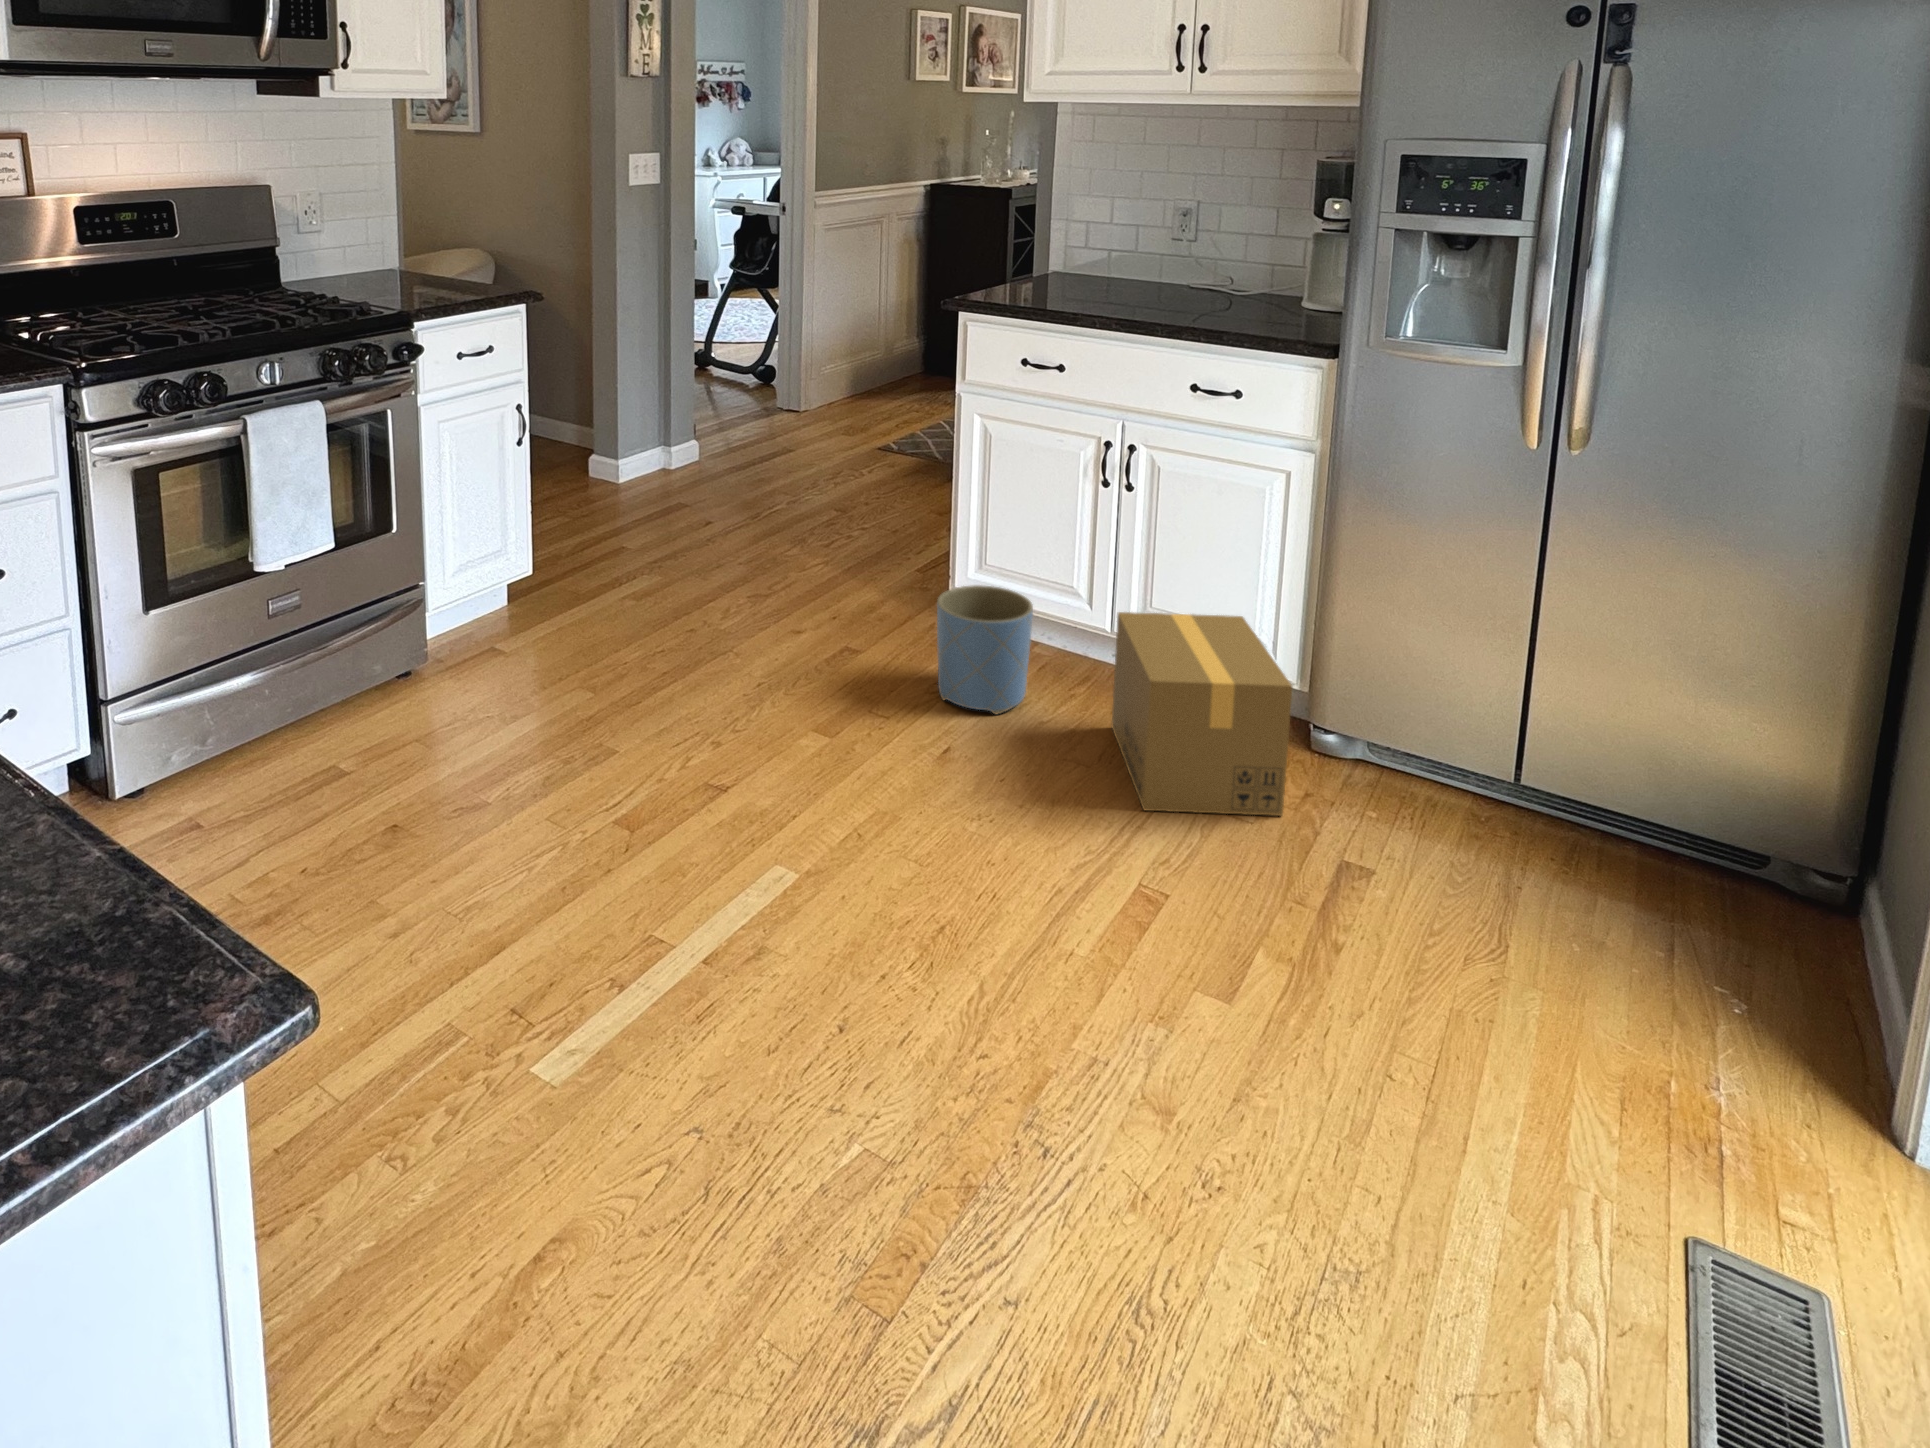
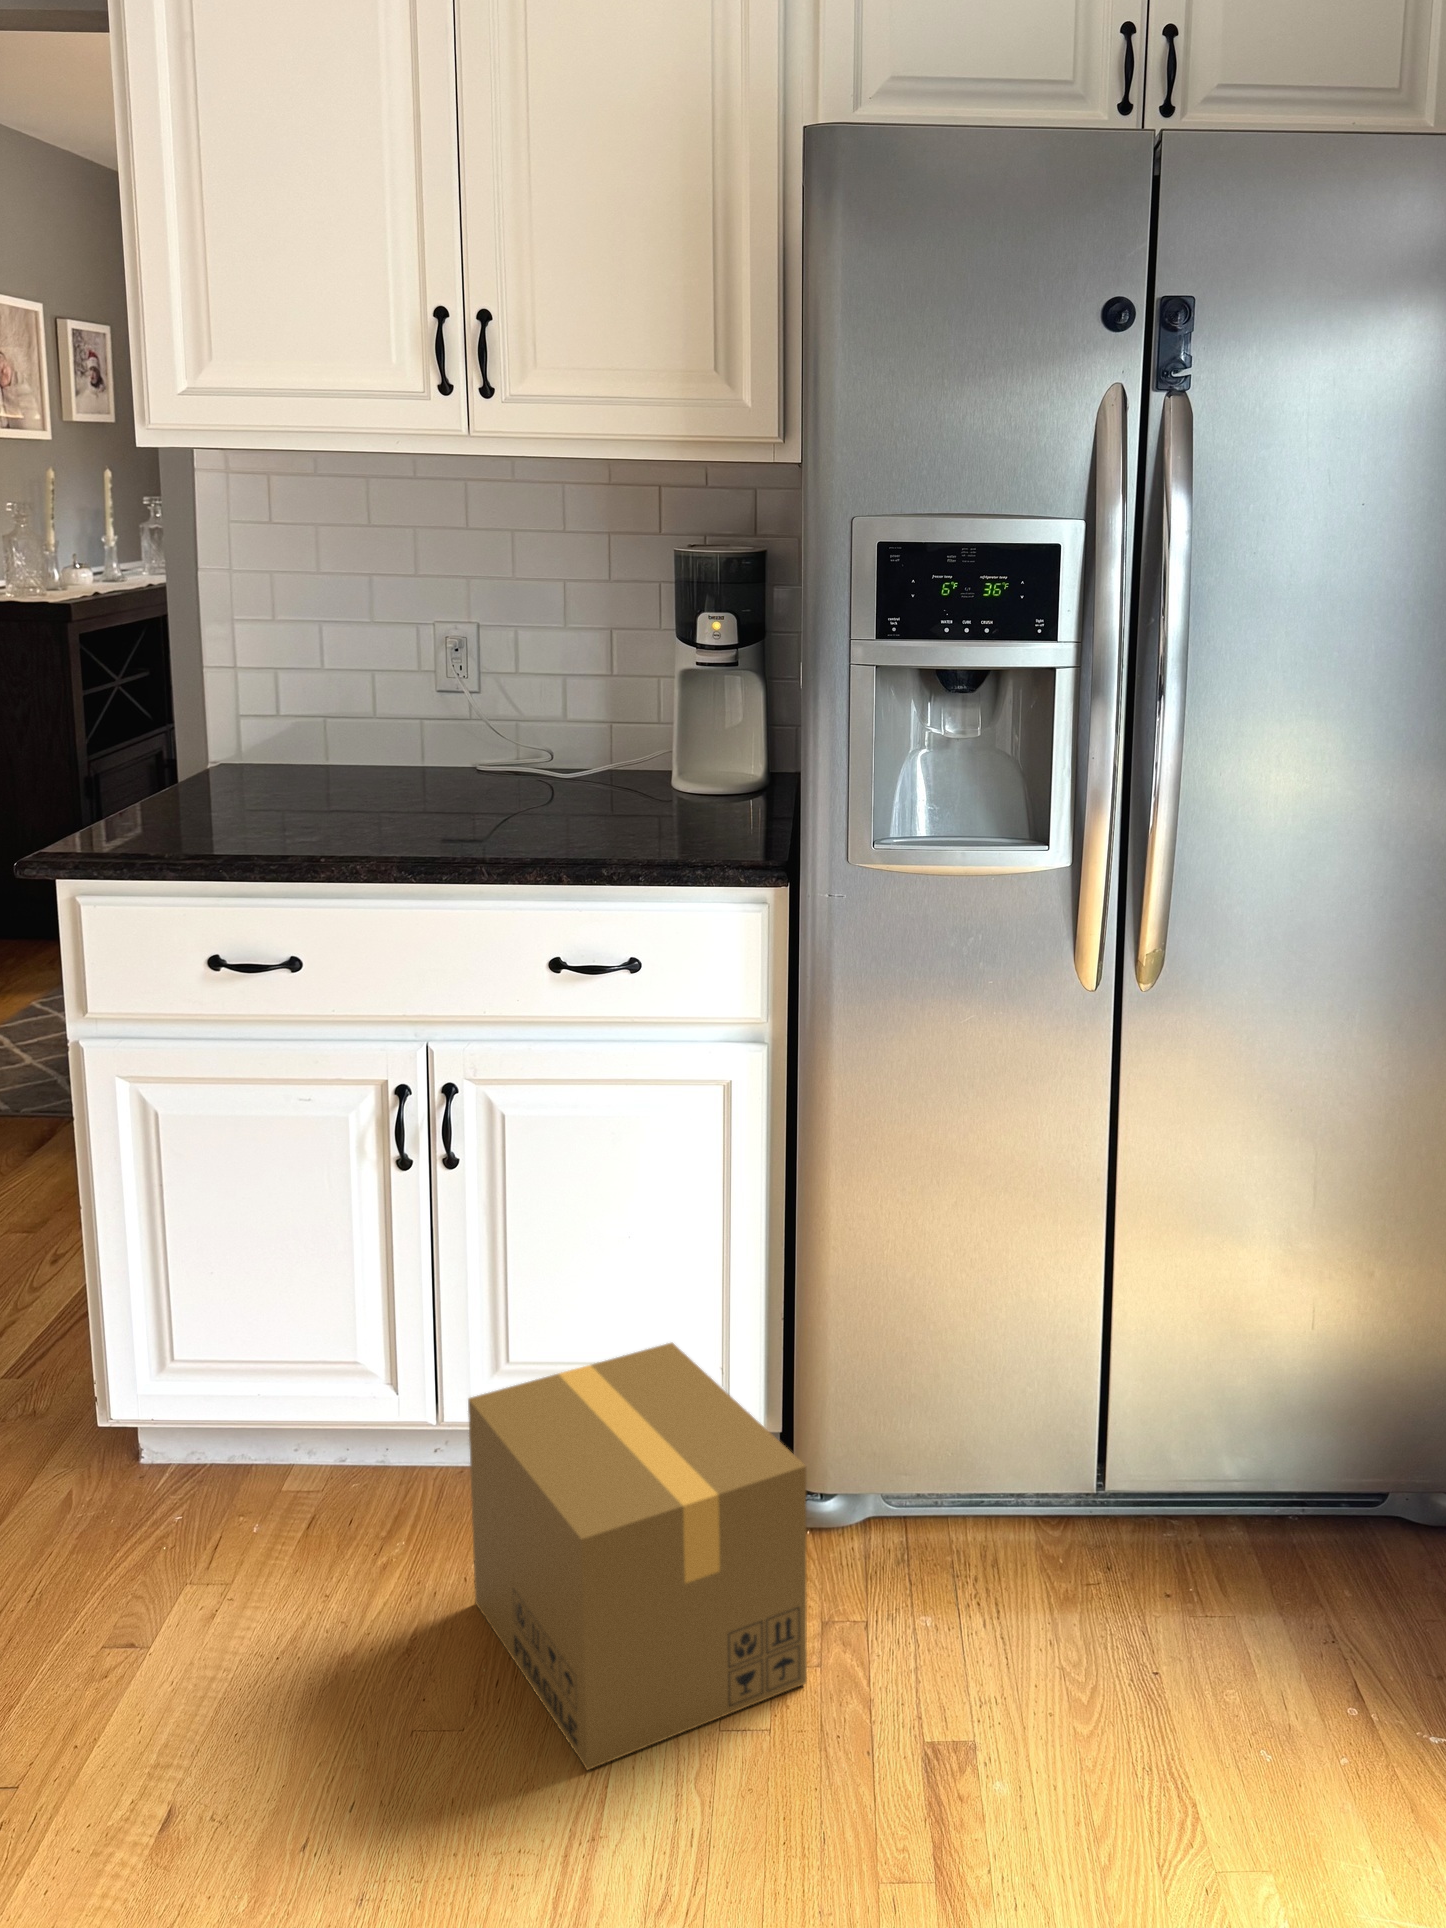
planter: present [937,585,1033,714] -> none [104,1399,302,1663]

